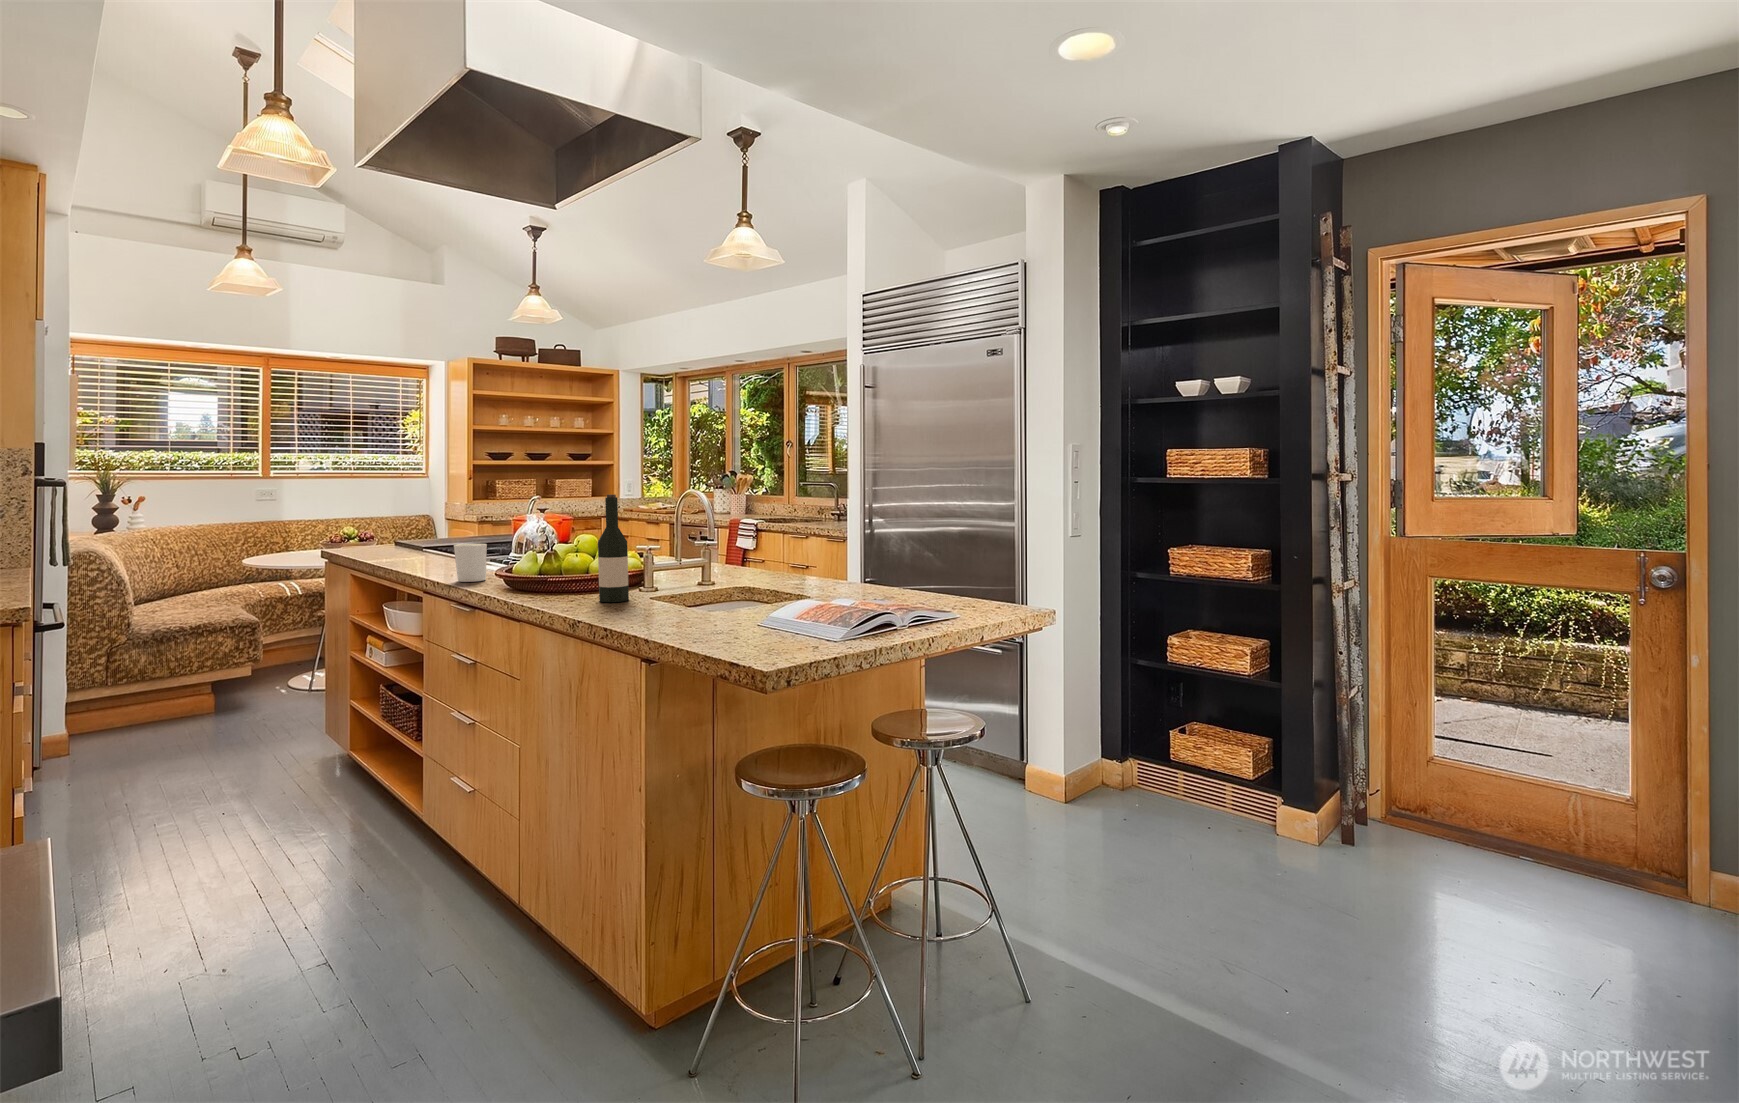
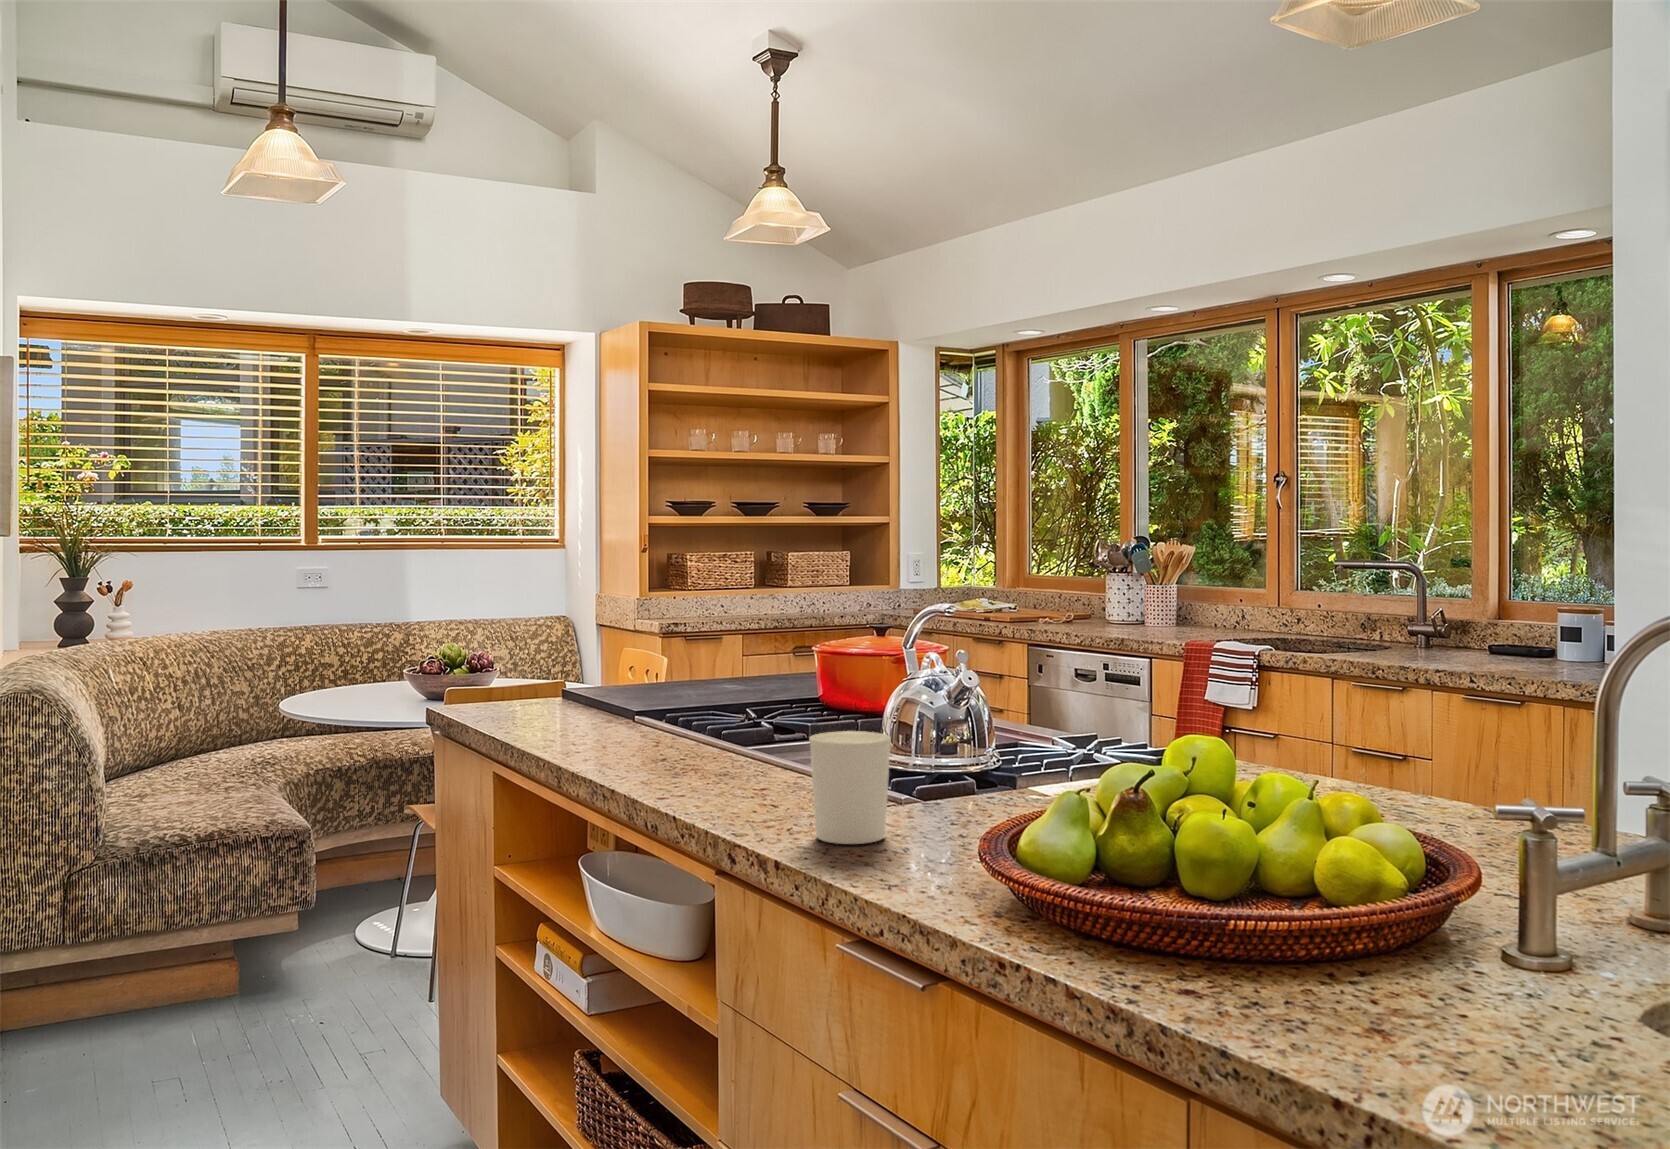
wine bottle: present [598,494,629,602] -> none [1401,611,1516,1006]

